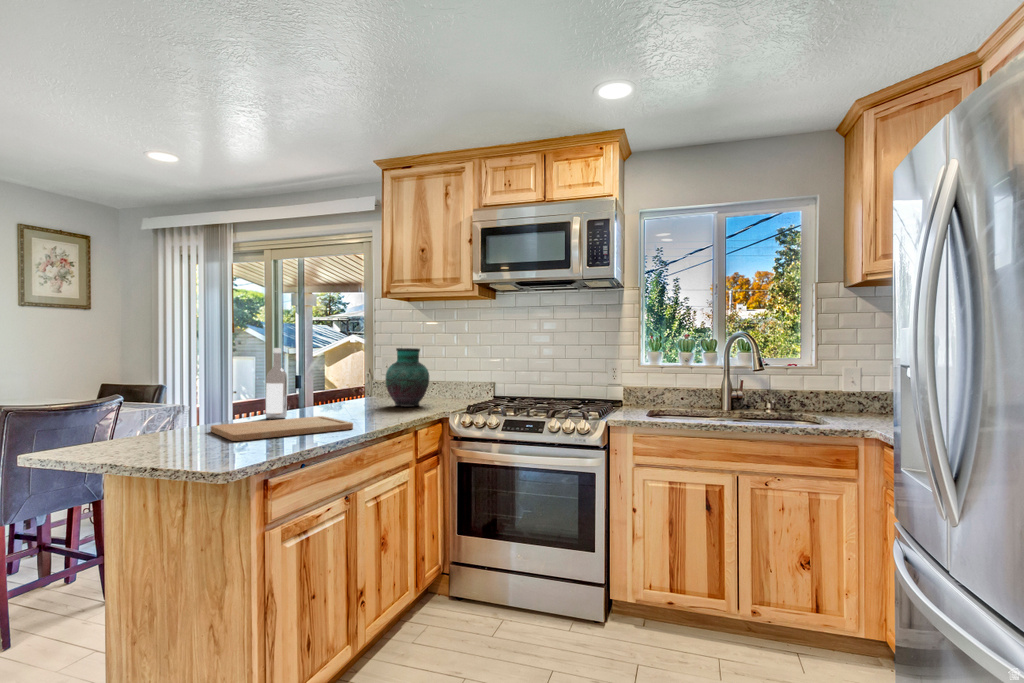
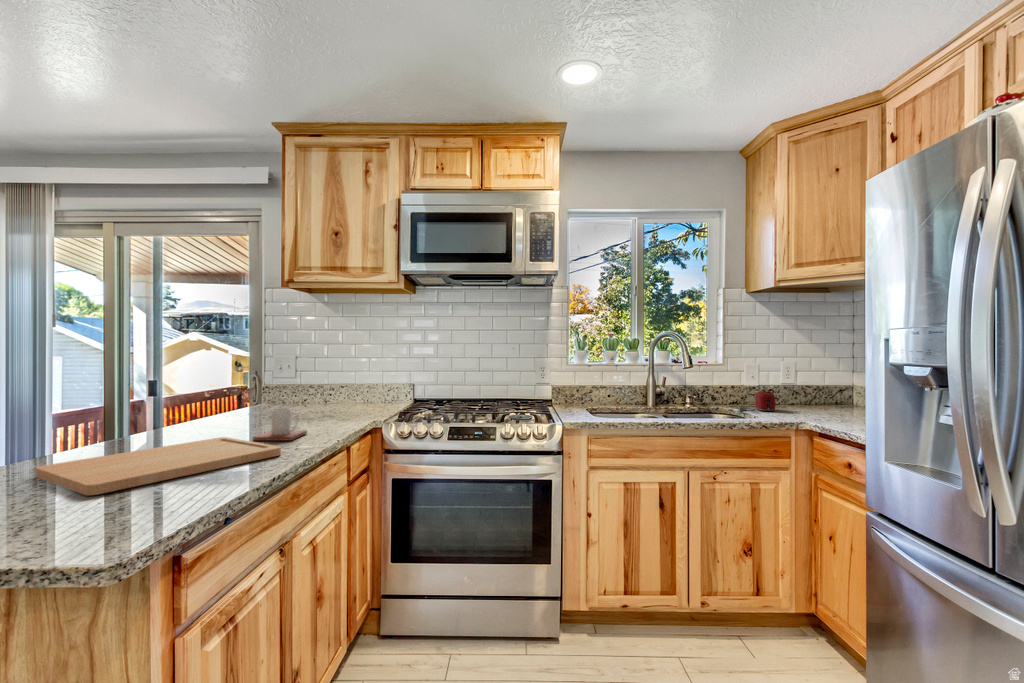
wine bottle: present [266,348,287,419] -> none [130,344,164,444]
vase: present [386,348,429,407] -> none [295,345,350,415]
mug: none [342,397,382,421] -> present [253,408,307,441]
toaster: none [815,397,867,420] -> present [738,391,775,413]

